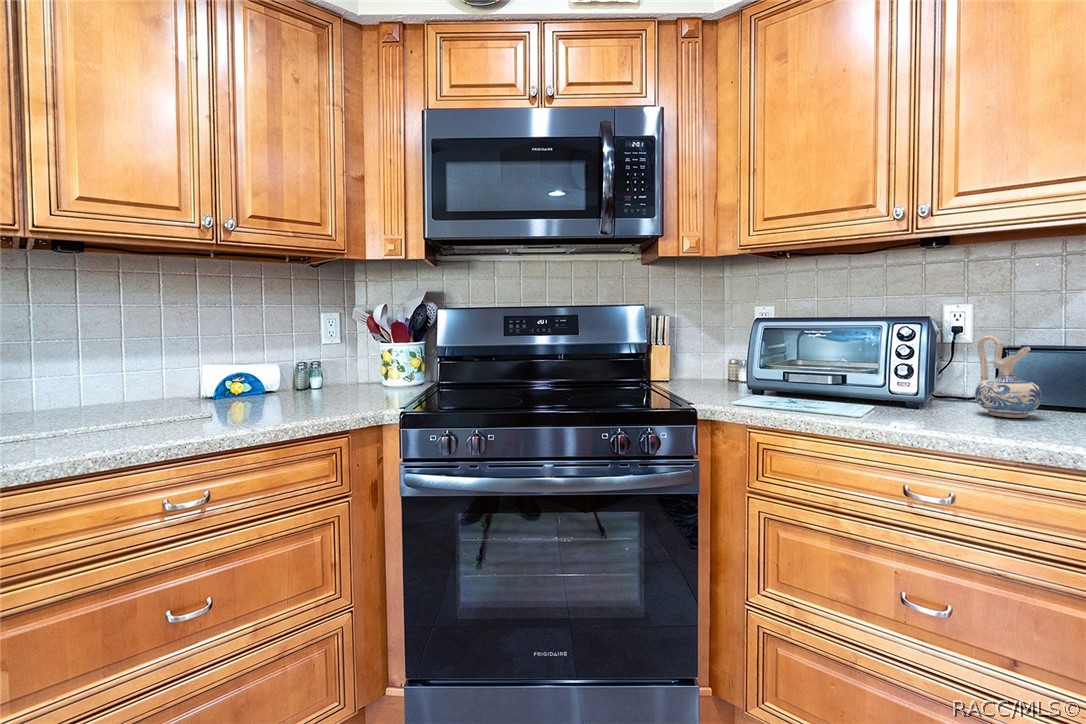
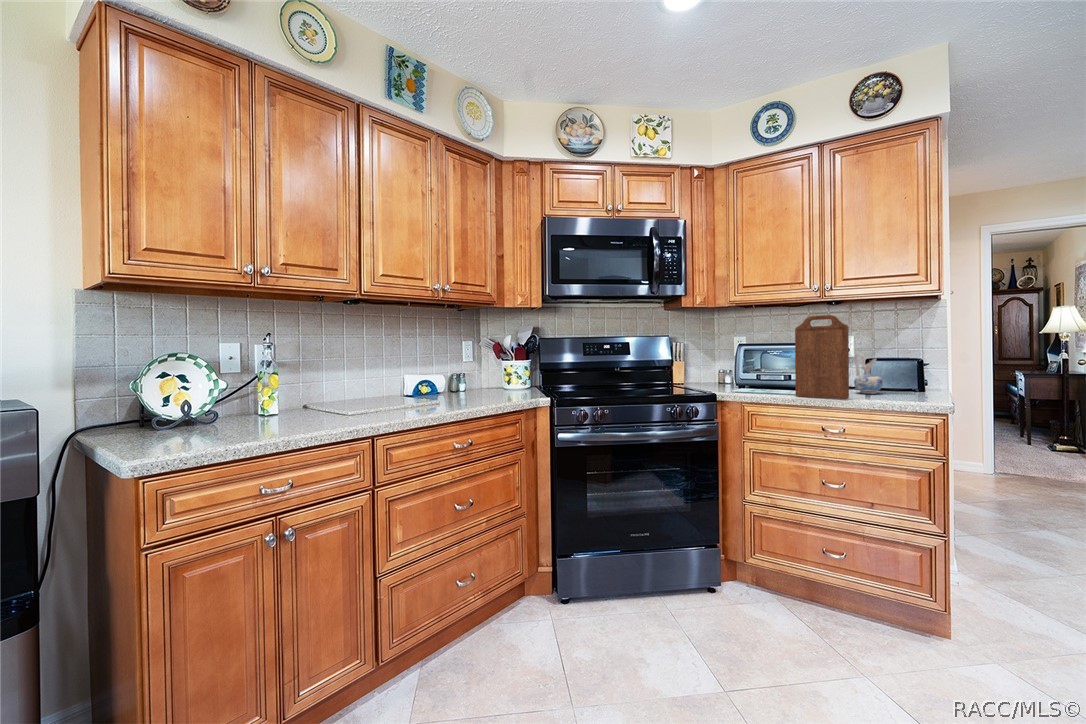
cutting board: none [850,254,975,433] -> present [795,315,849,399]

